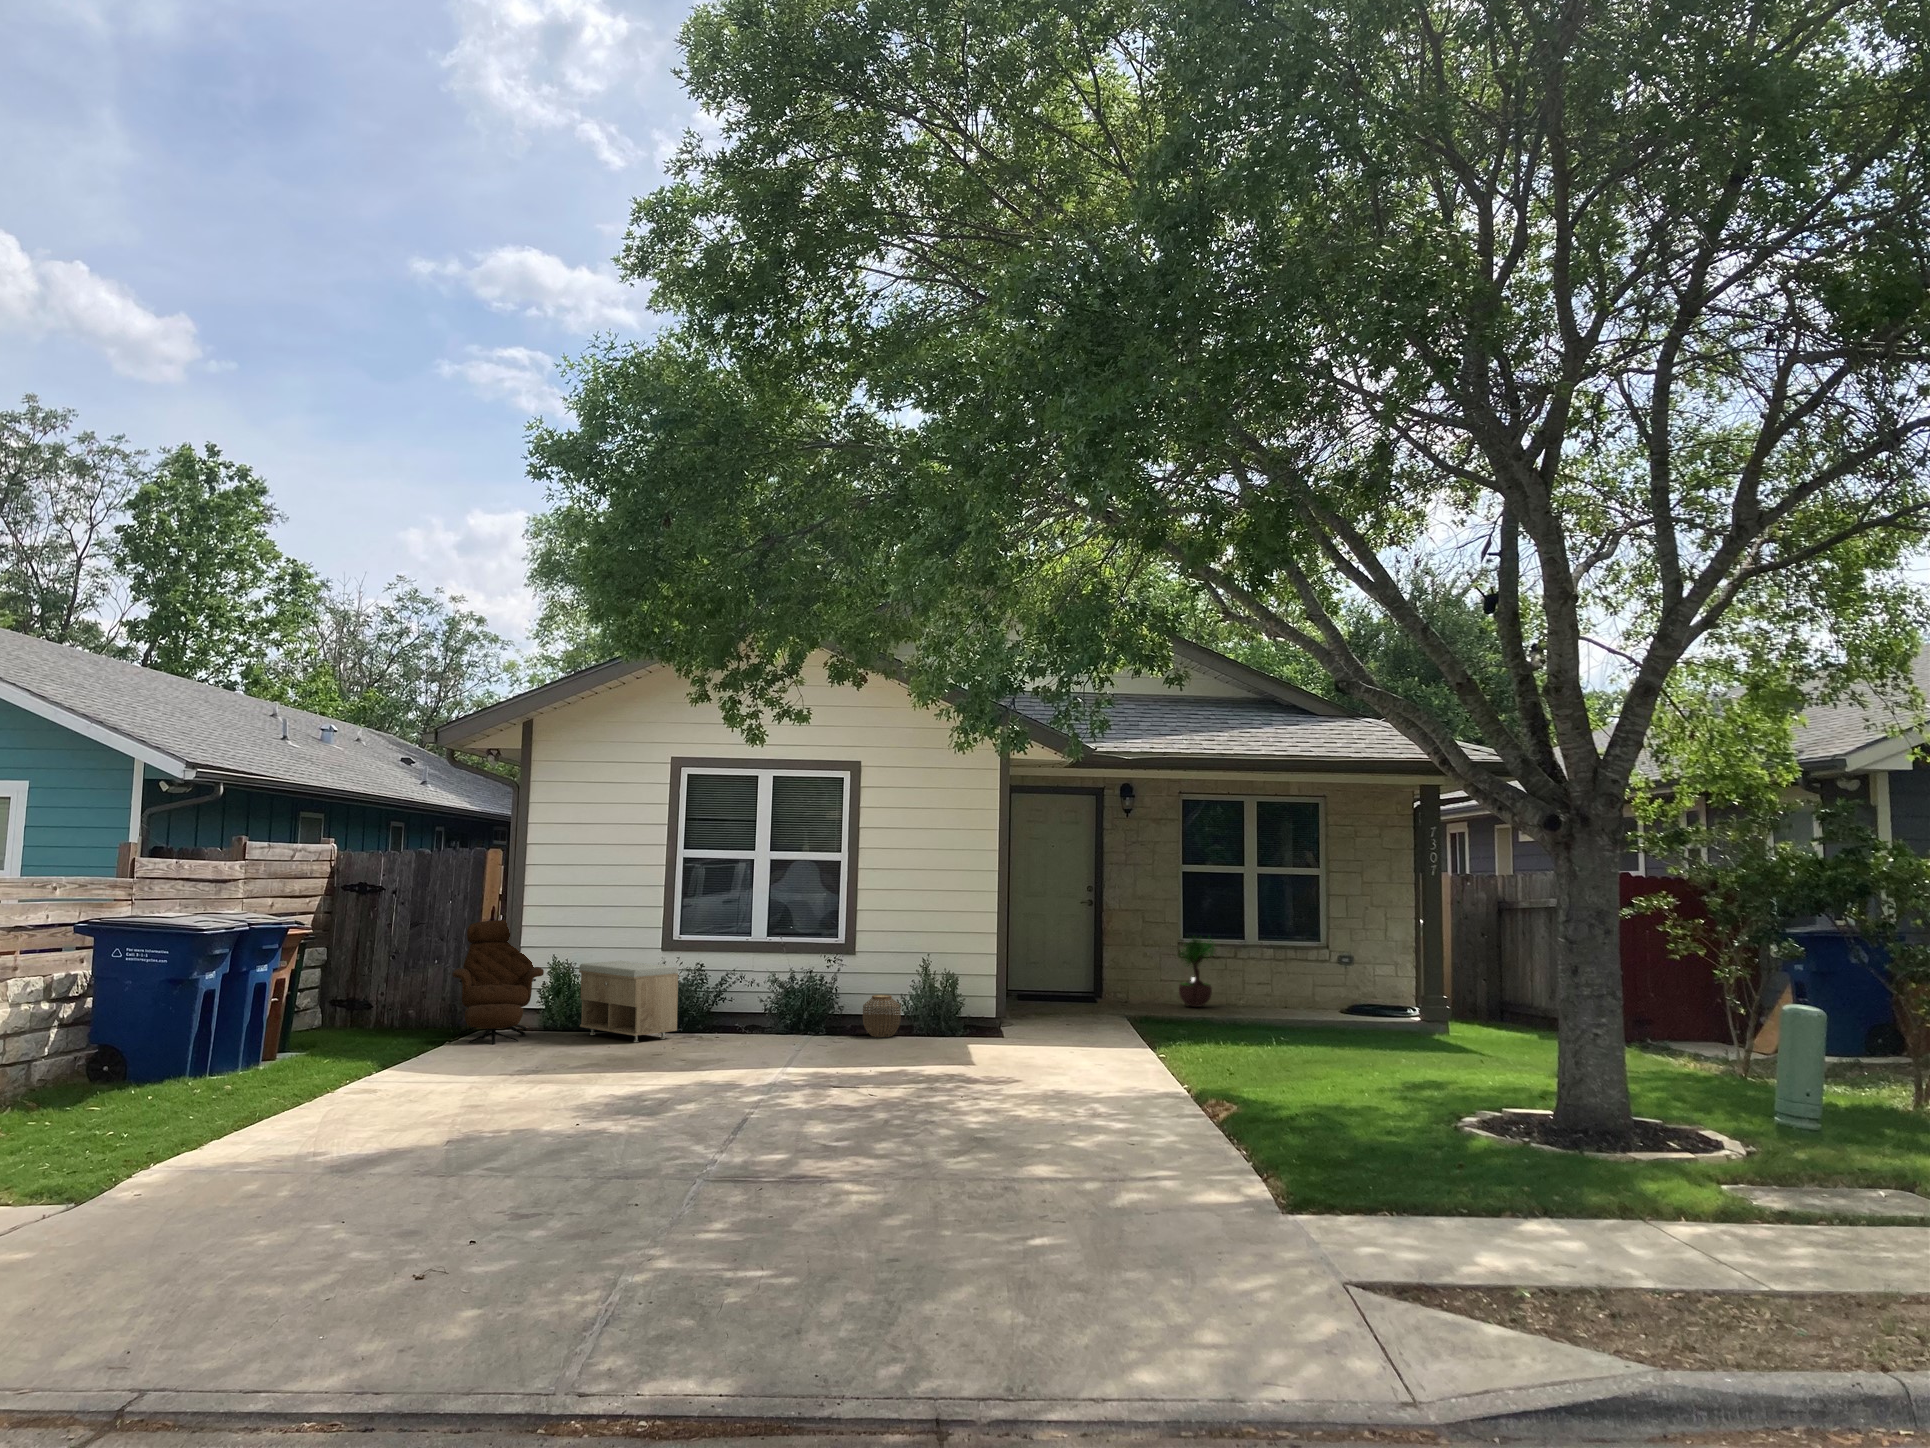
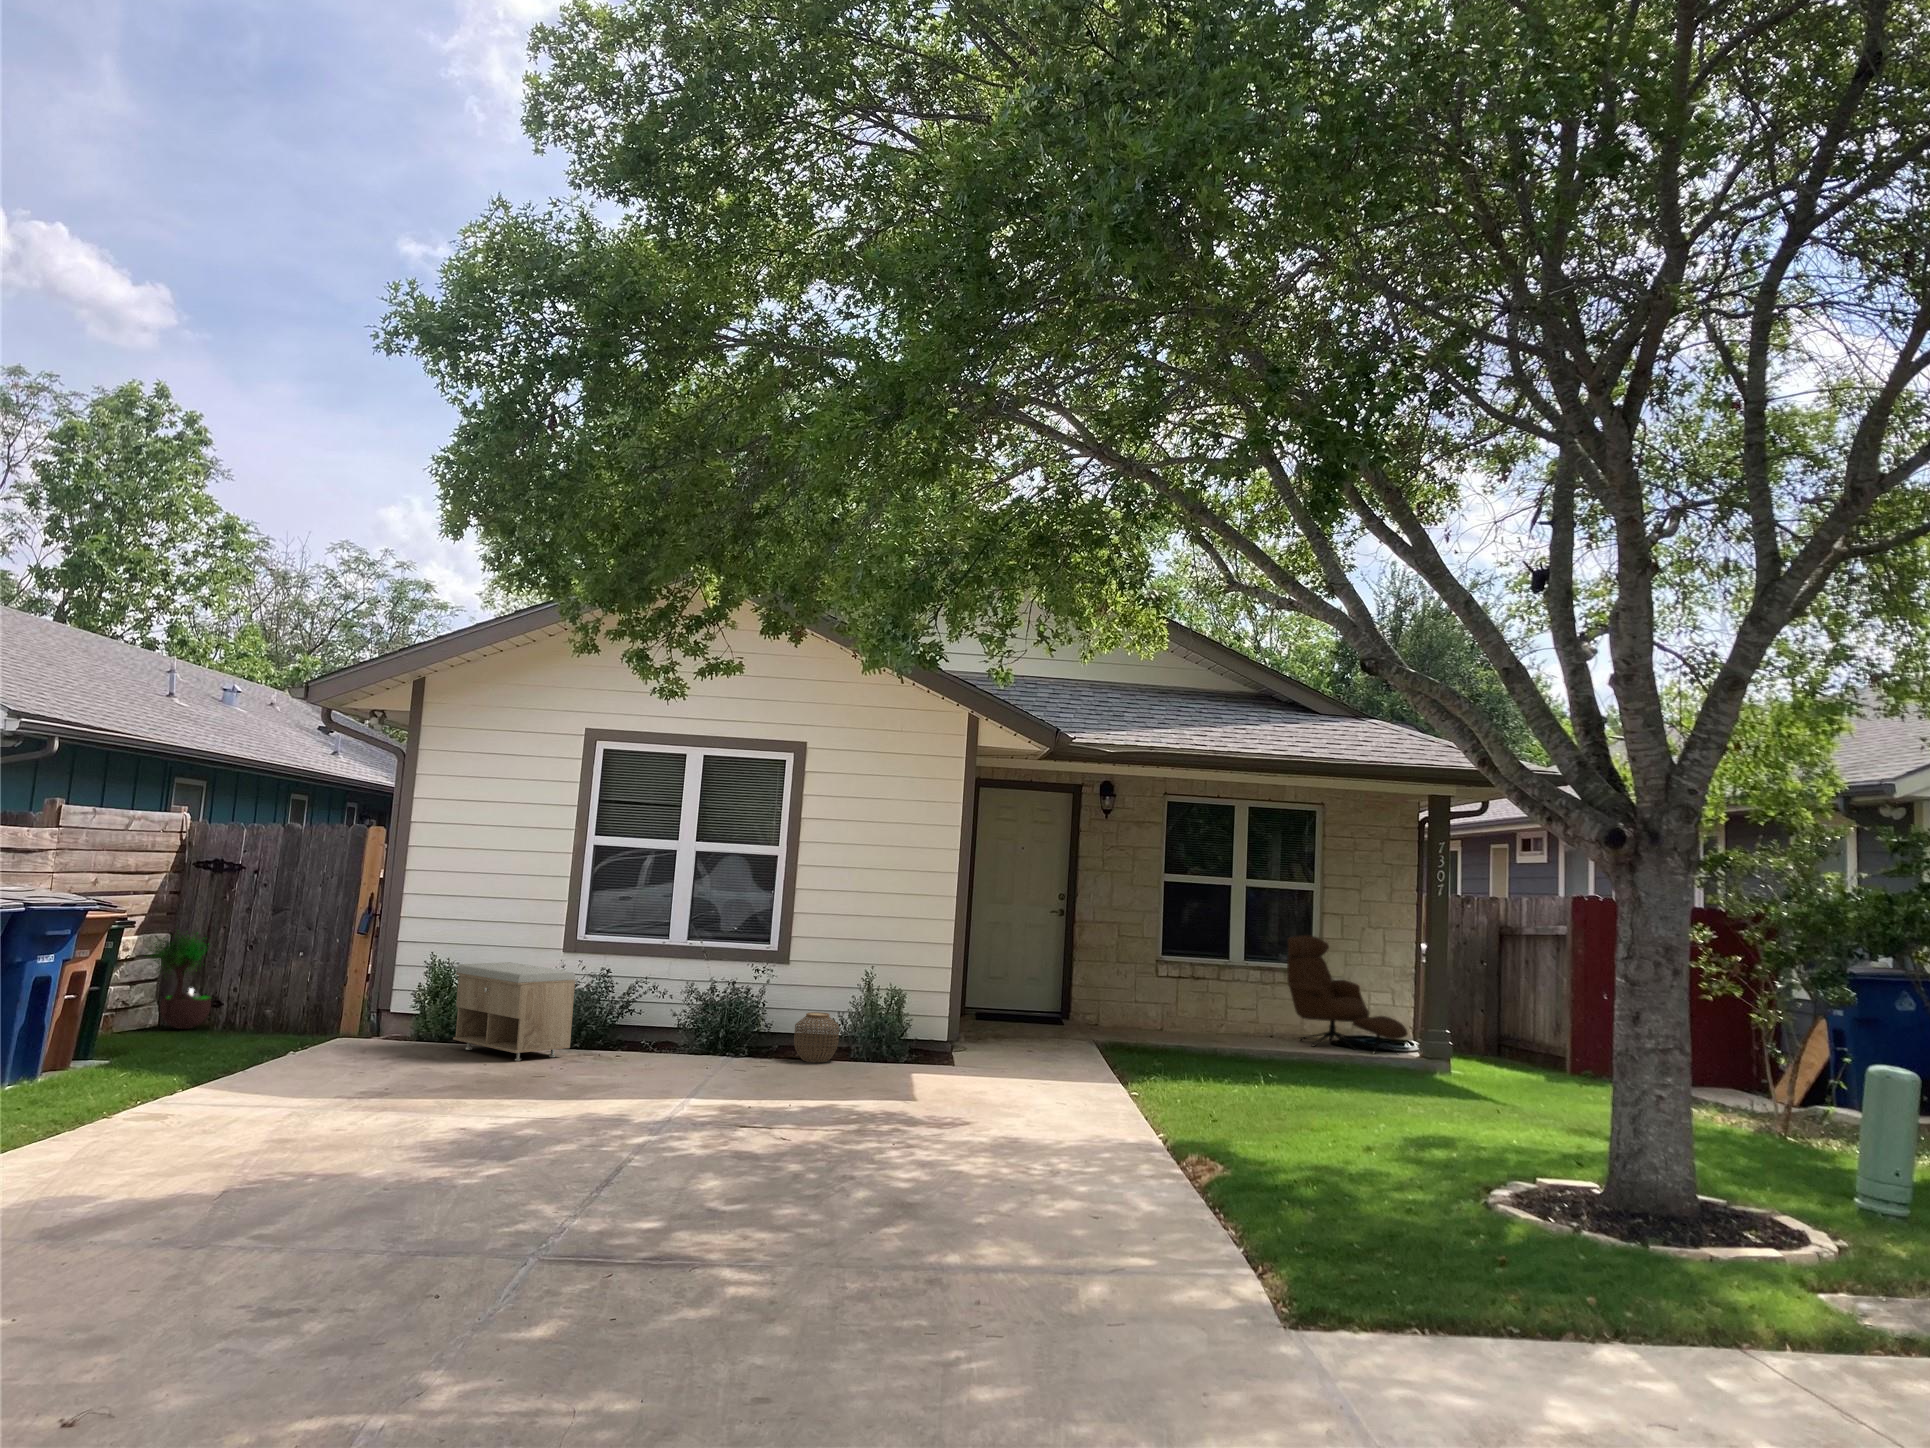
lounge chair: present [452,920,544,1045] -> present [1287,935,1408,1054]
potted tree: present [1177,937,1213,1007] -> present [150,930,211,1029]

